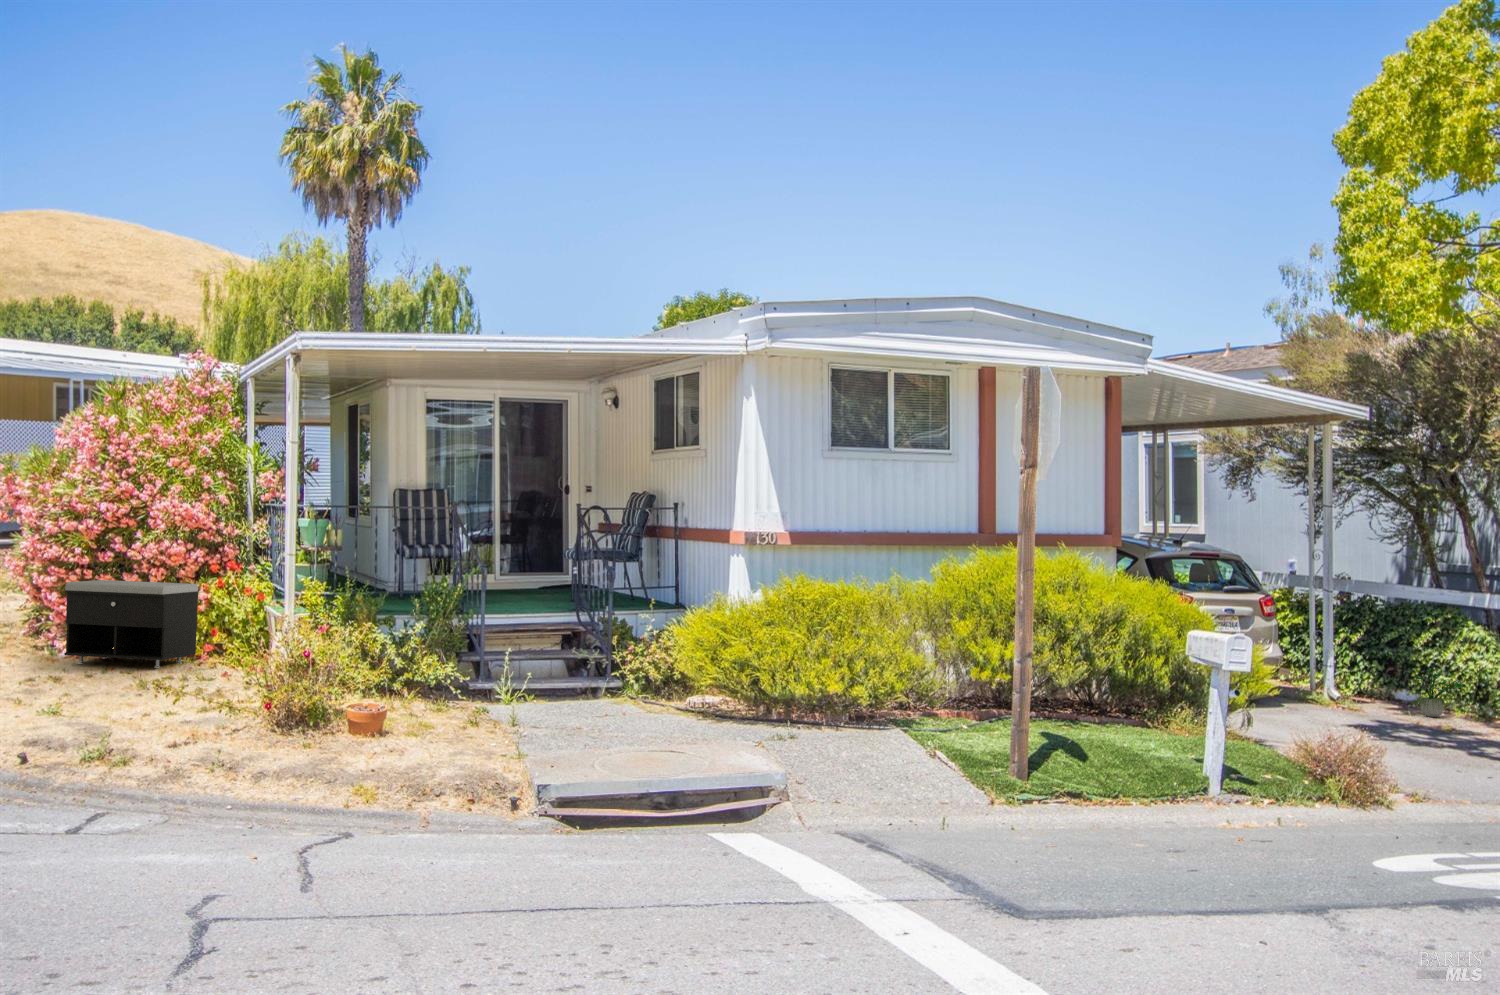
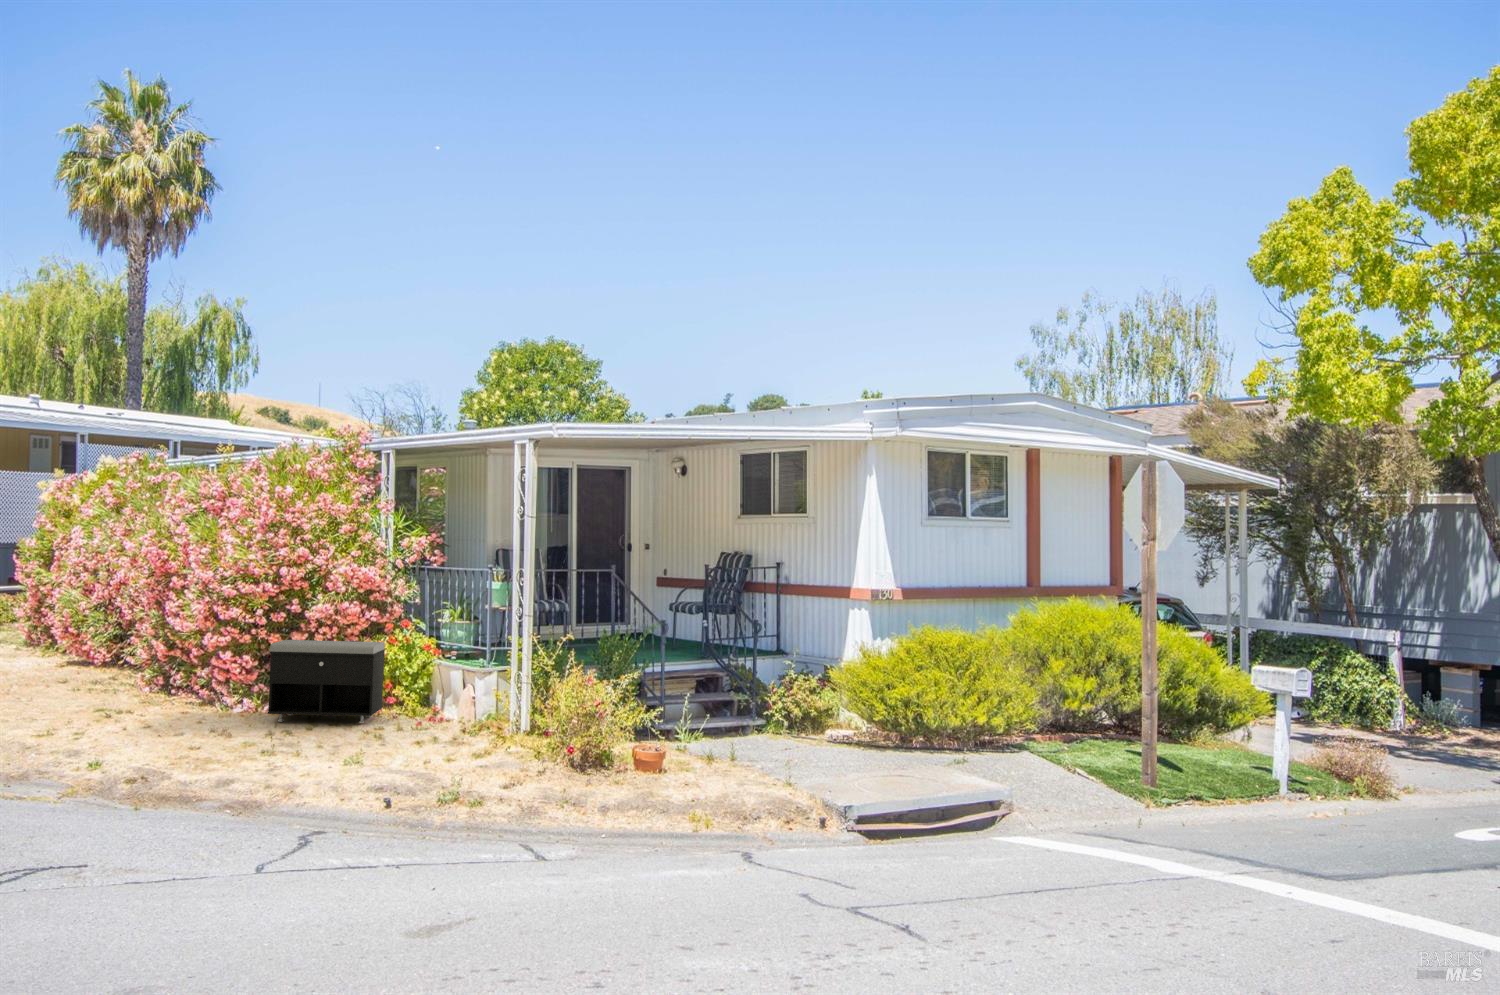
potted plant: present [1416,666,1463,717] -> none [1313,679,1359,726]

